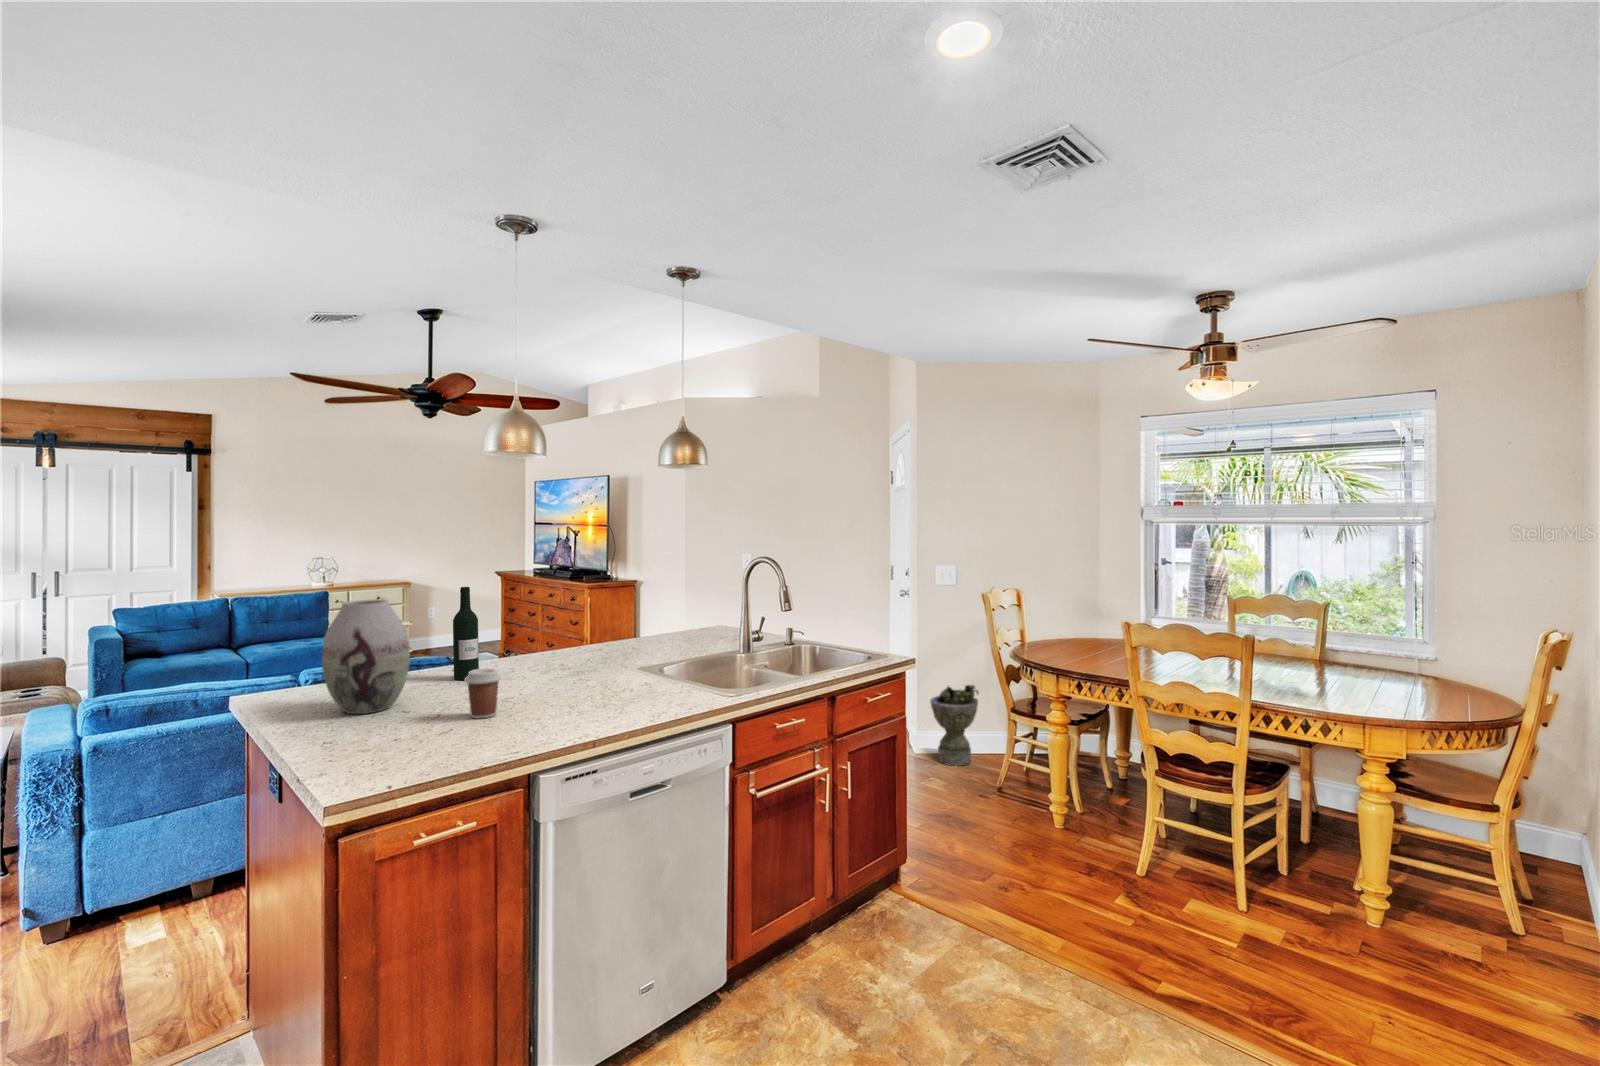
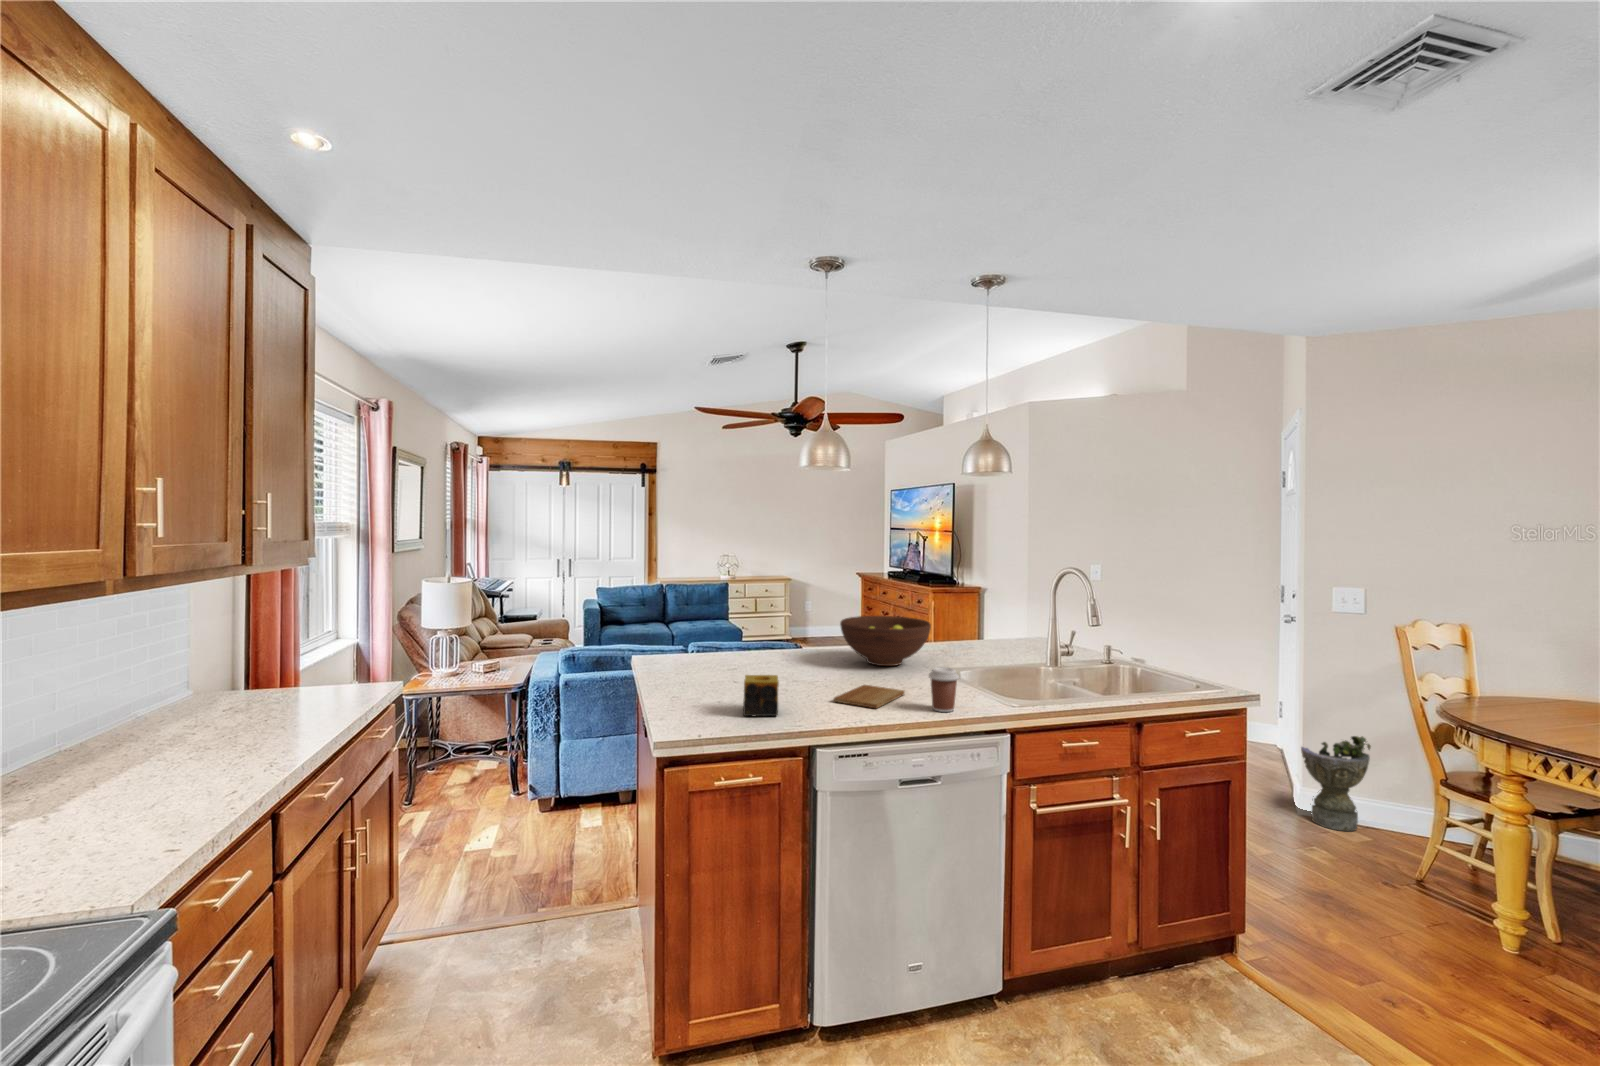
wine bottle: present [453,587,479,680] -> none [786,585,806,664]
vase: present [322,600,410,714] -> none [686,591,747,682]
fruit bowl: none [521,615,625,670] -> present [840,616,931,666]
coffee cup: present [465,669,501,718] -> present [928,667,959,712]
cutting board: none [534,692,611,716] -> present [834,685,905,708]
candle: none [423,693,473,748] -> present [743,675,779,716]

